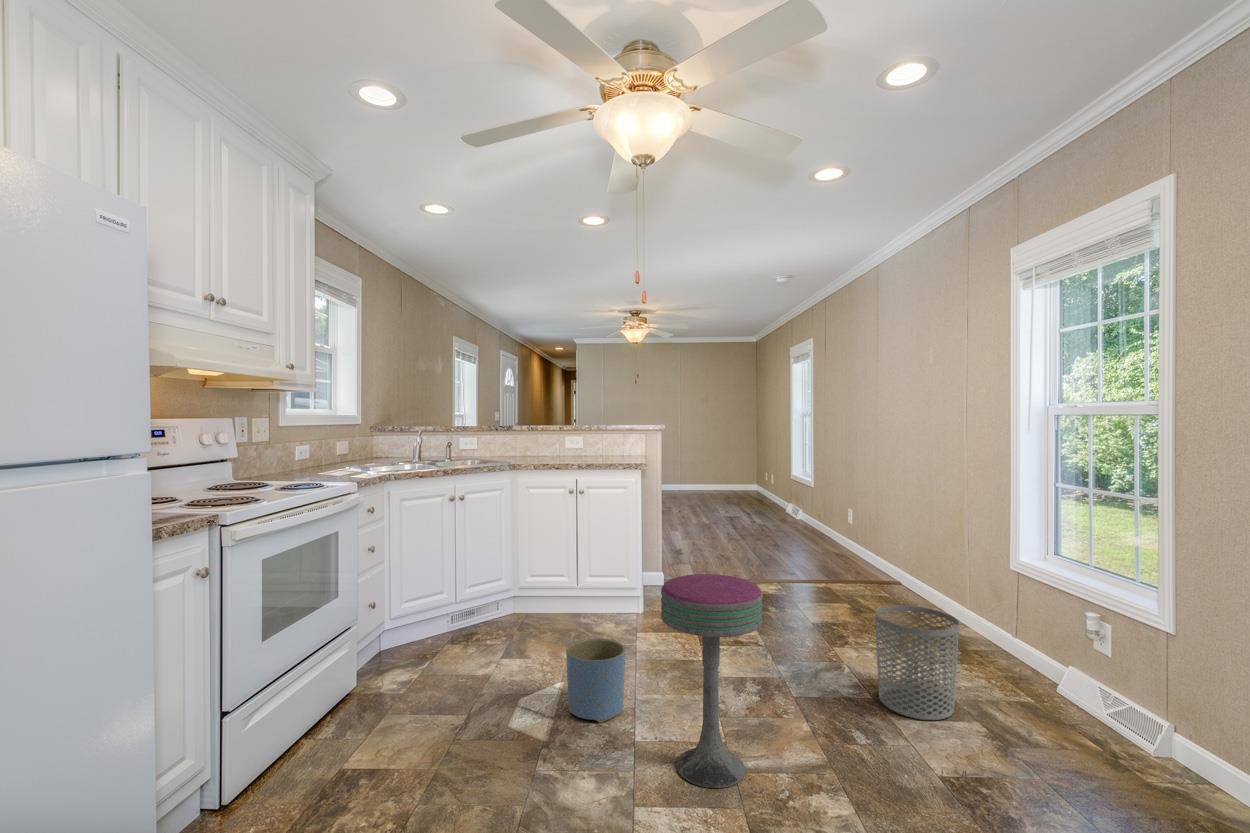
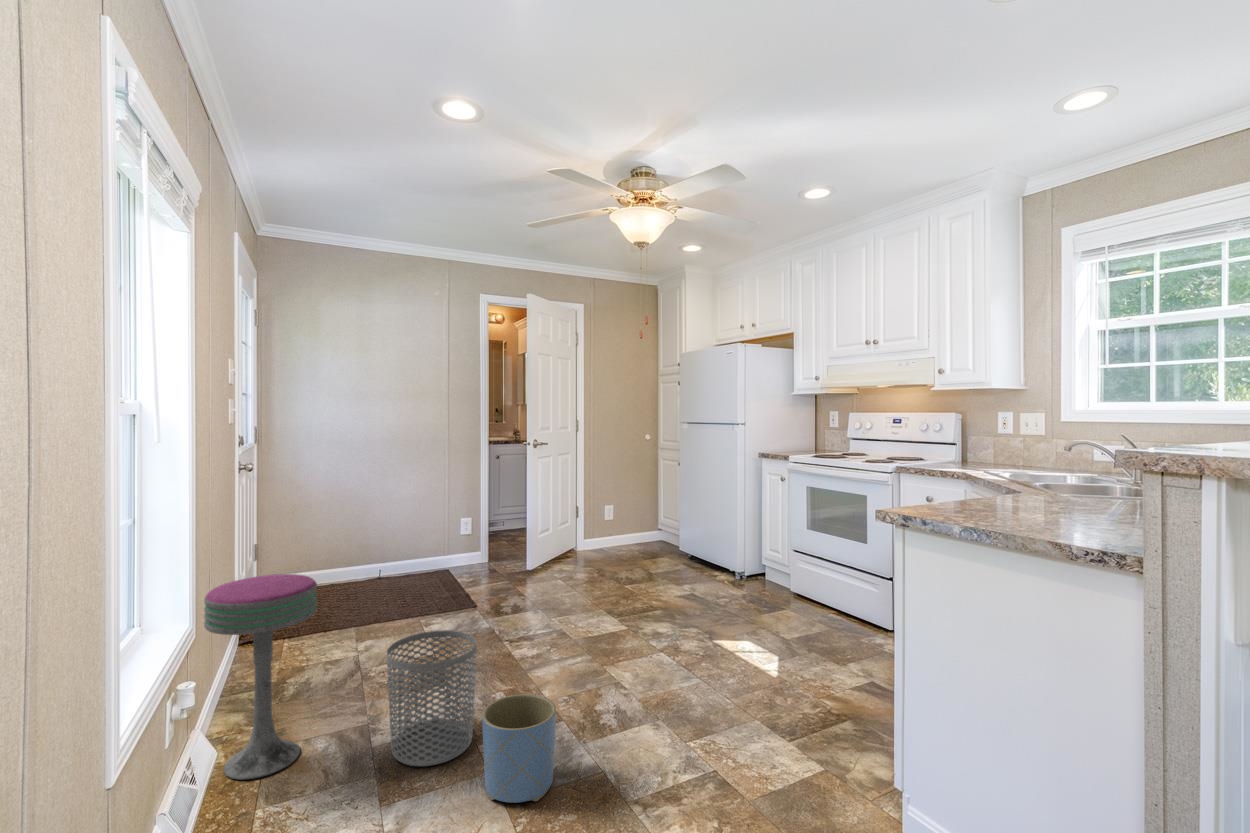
bar stool: present [661,574,763,788] -> present [204,574,317,780]
planter: present [566,638,625,723] -> present [482,694,556,803]

